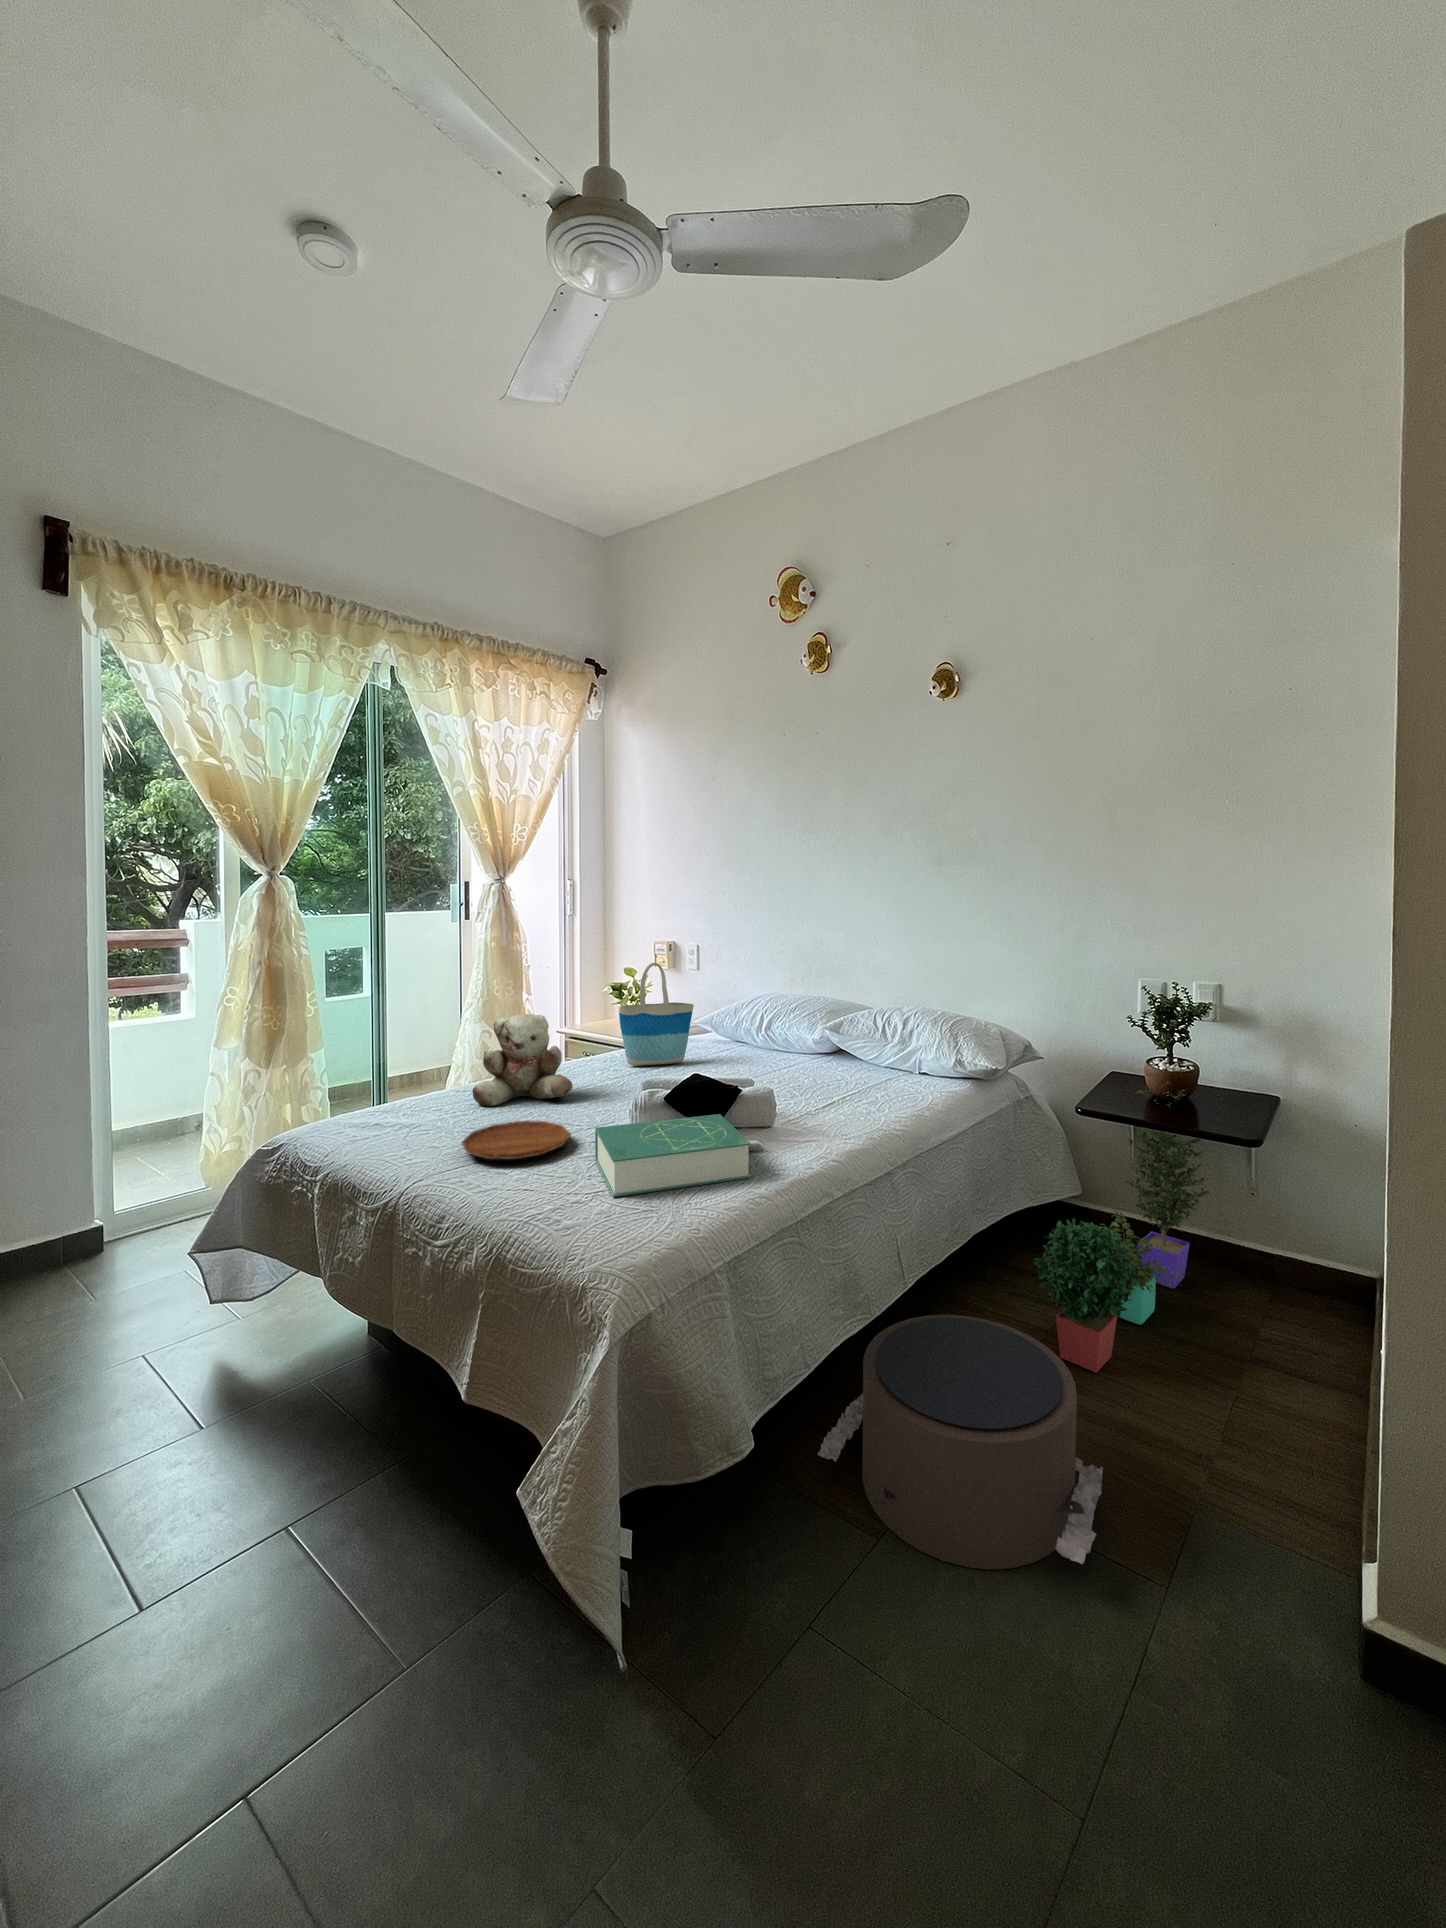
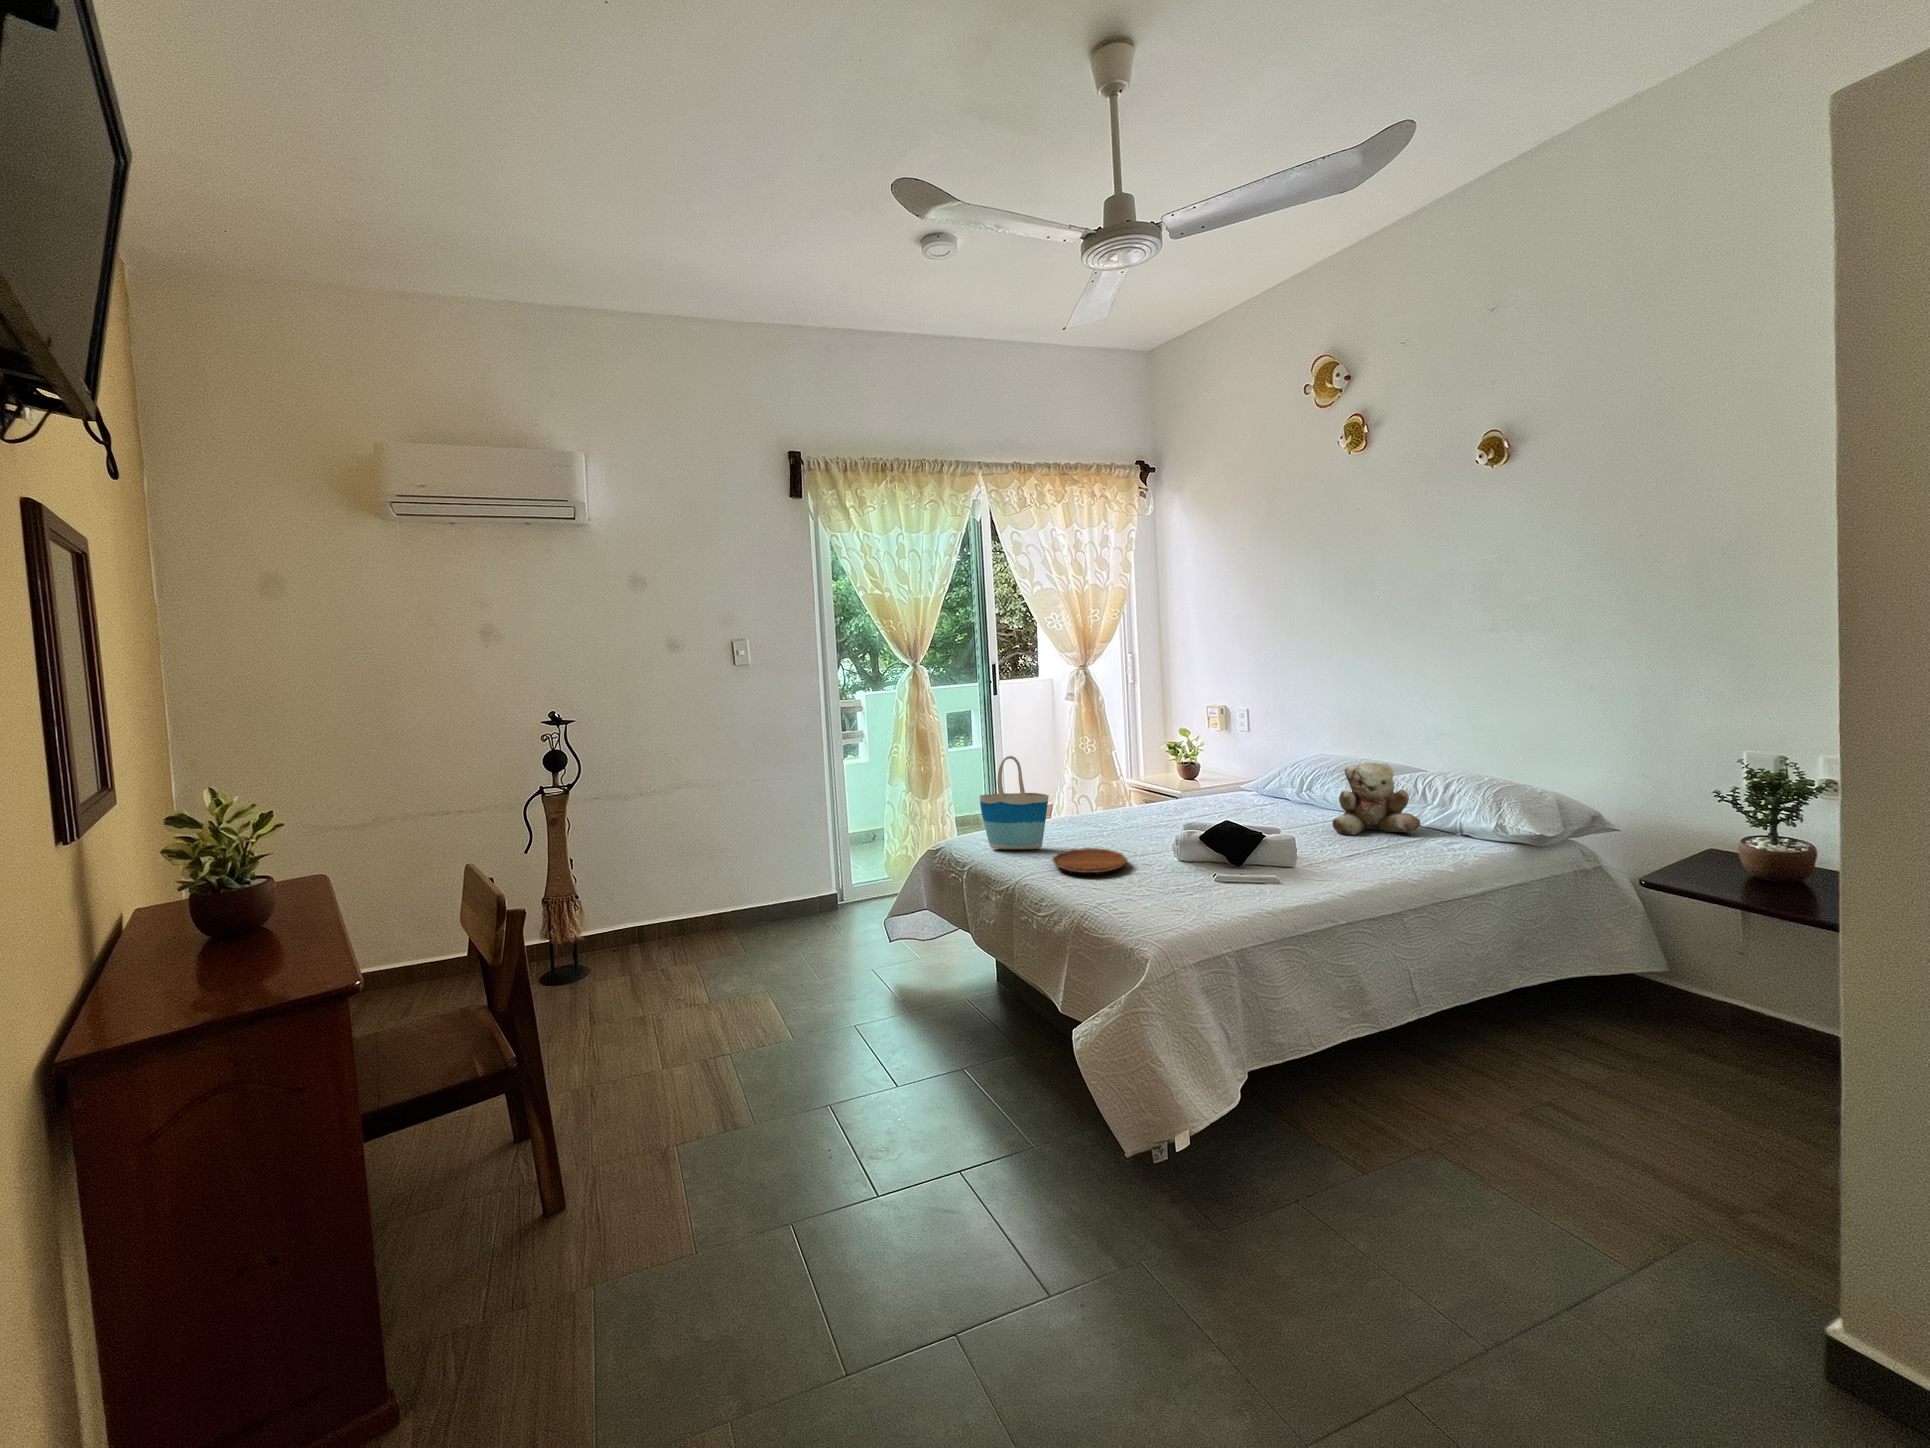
tote bag: present [619,963,694,1065] -> present [980,756,1049,849]
teddy bear: present [473,1014,572,1106] -> present [1333,763,1420,835]
potted plant: present [1034,1081,1211,1373] -> none [1559,849,1830,1123]
book: present [595,1114,751,1197] -> none [1144,854,1264,904]
pouf: present [818,1315,1103,1570] -> none [1319,1032,1590,1227]

